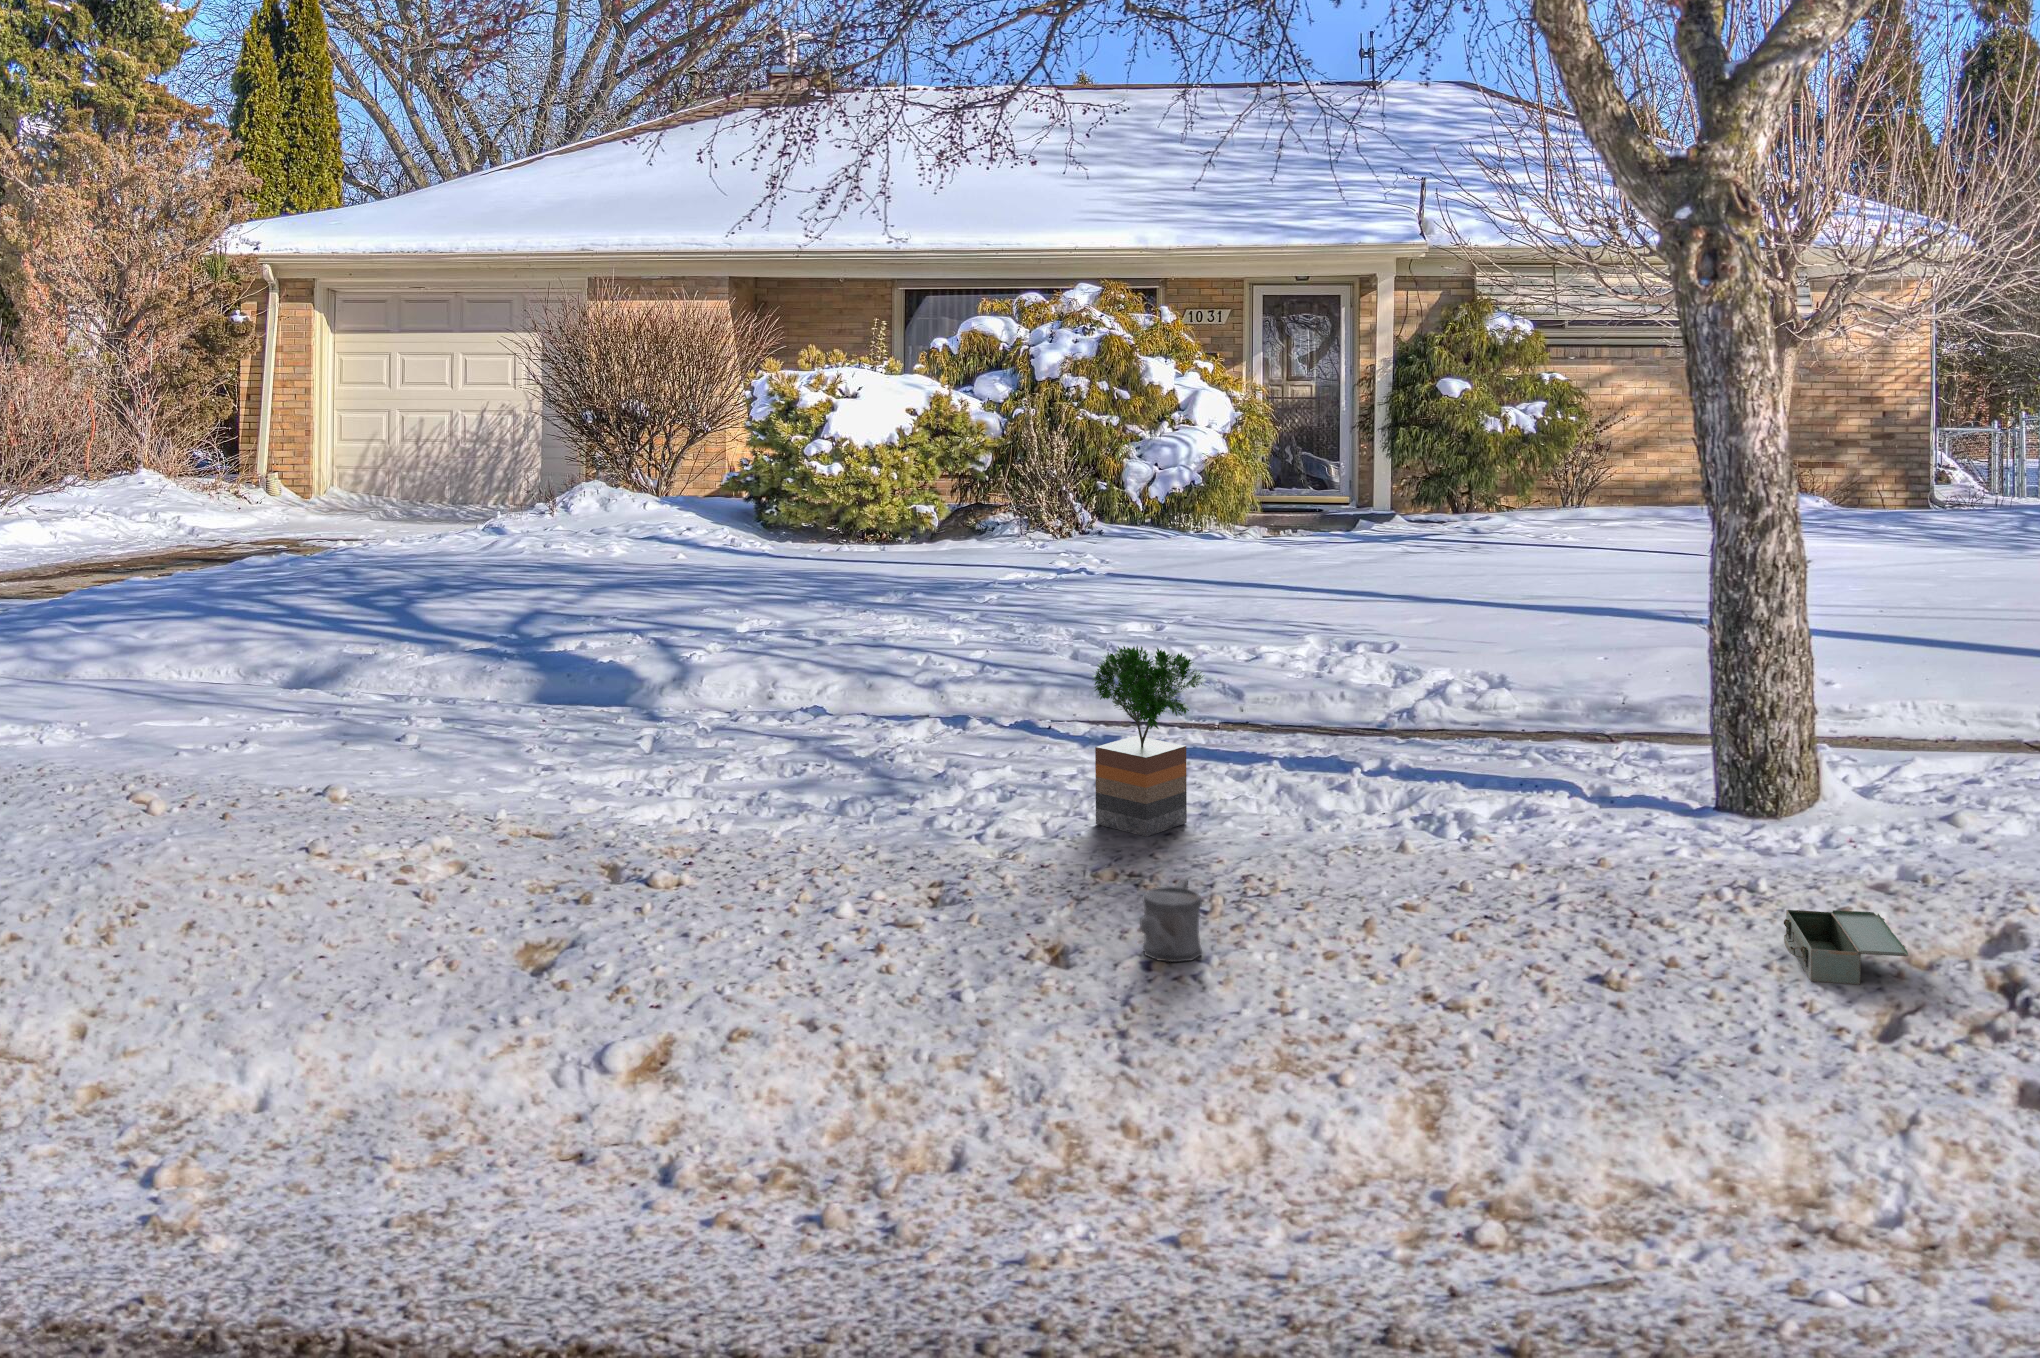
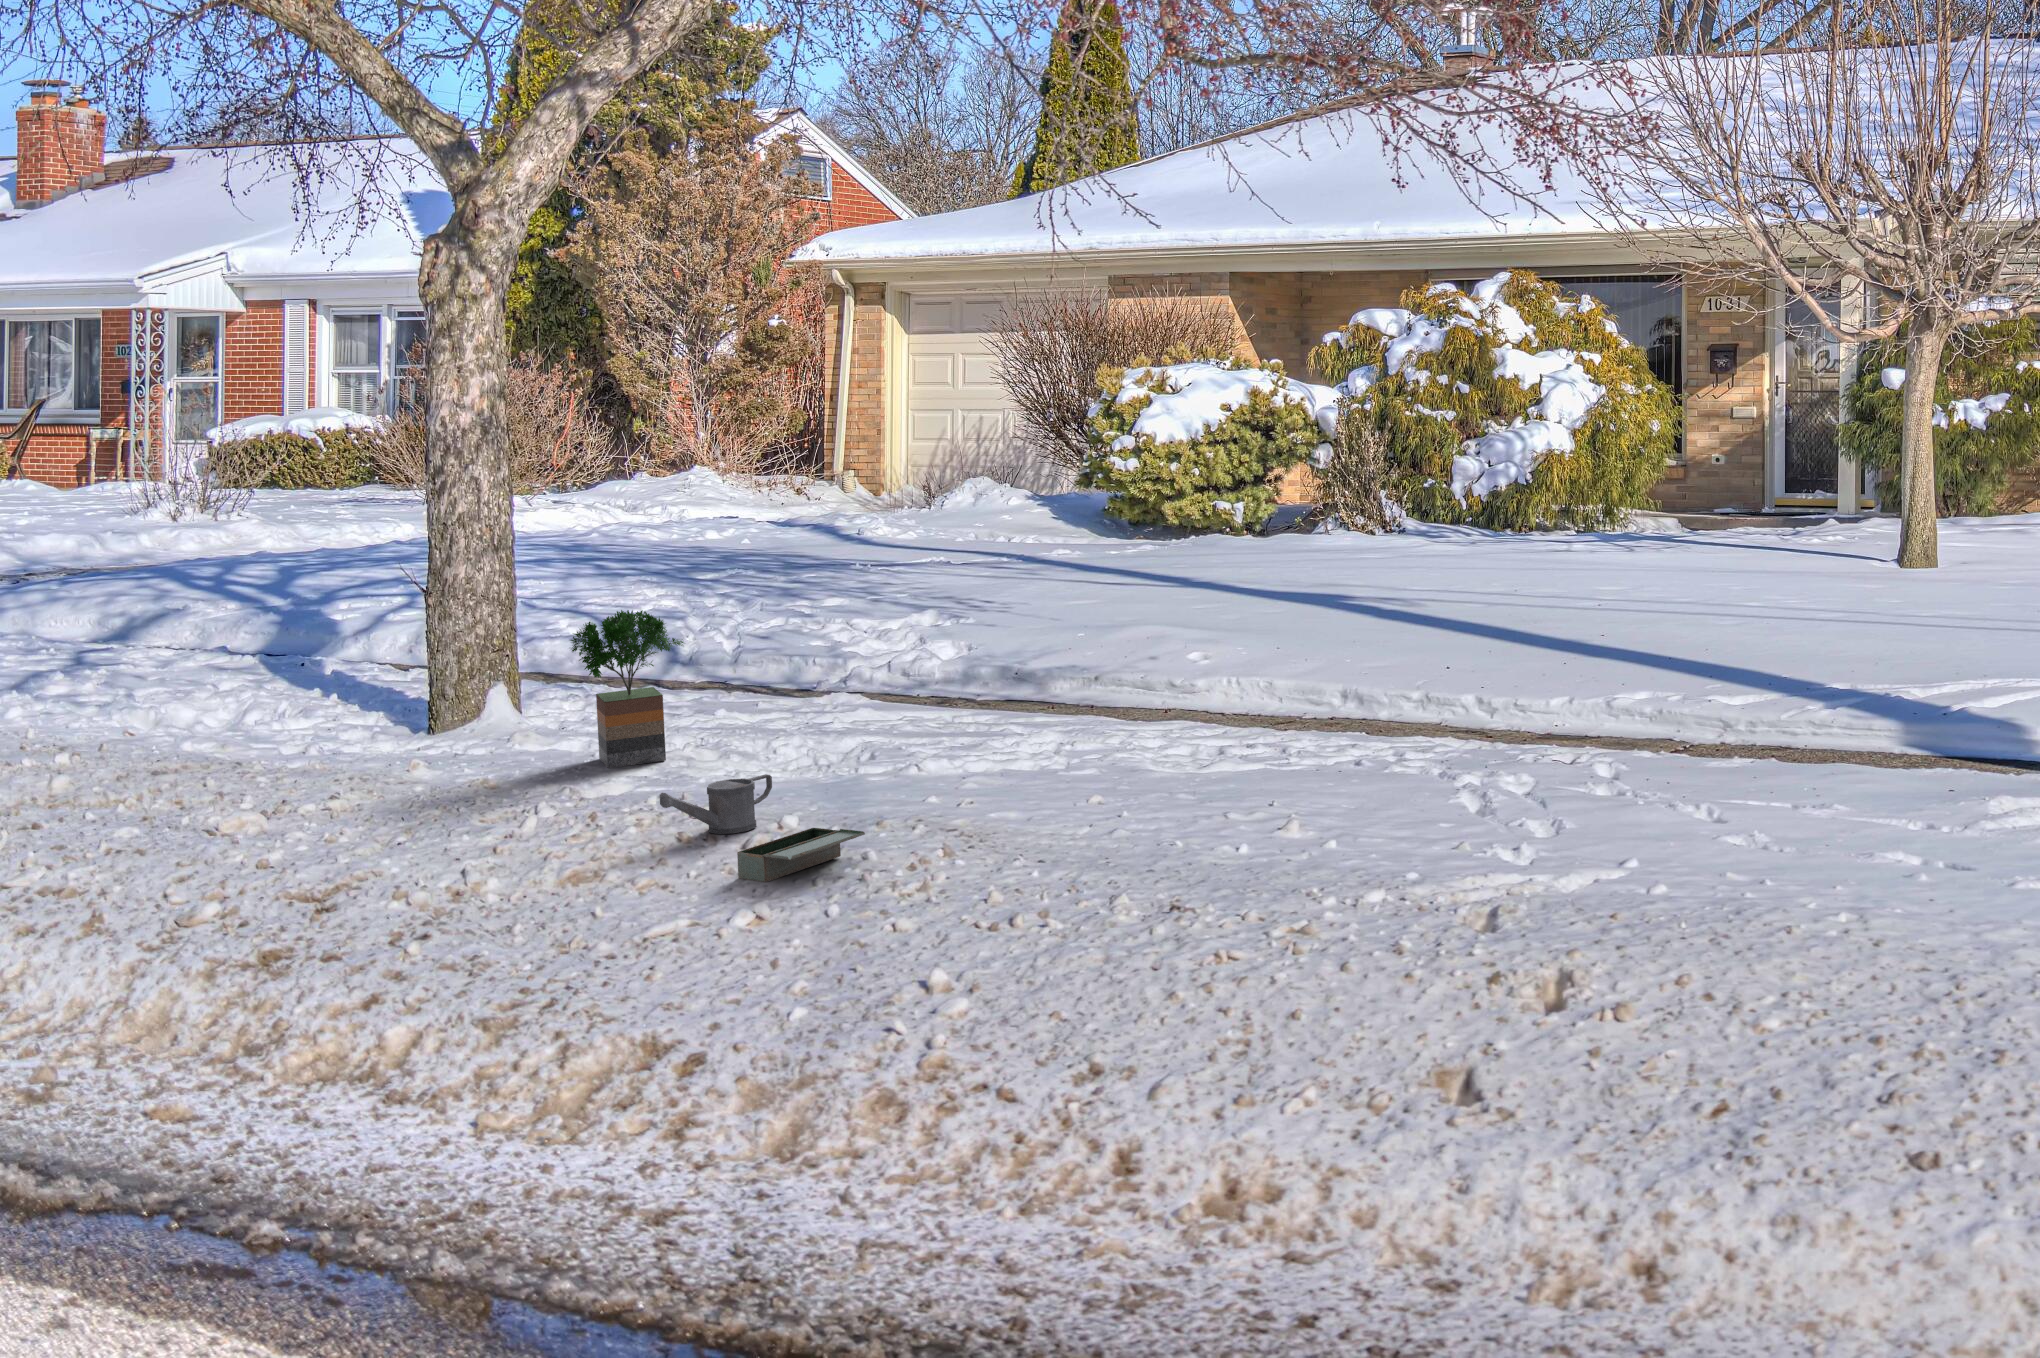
watering can: present [1140,879,1202,962] -> present [659,774,772,834]

